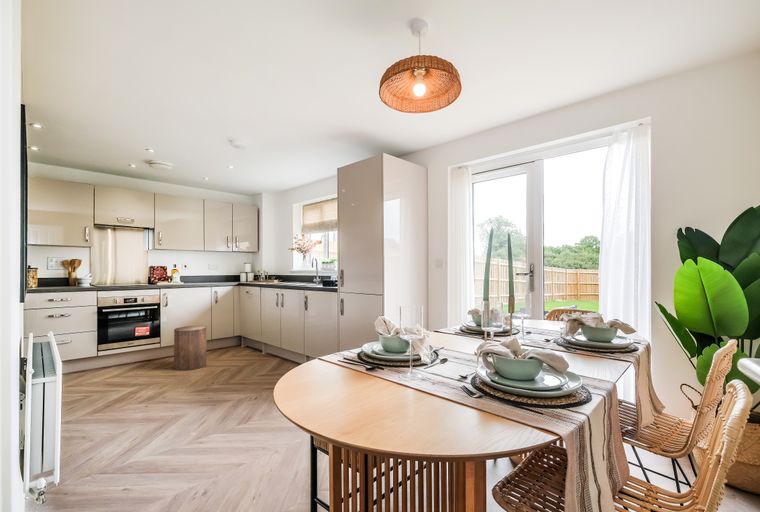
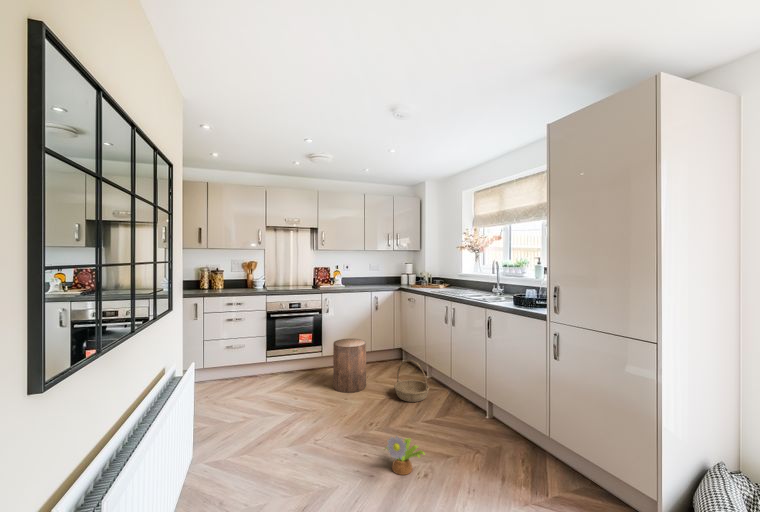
basket: none [232,336,262,368] -> present [394,360,429,402]
decorative plant: none [222,374,255,402] -> present [386,436,425,475]

